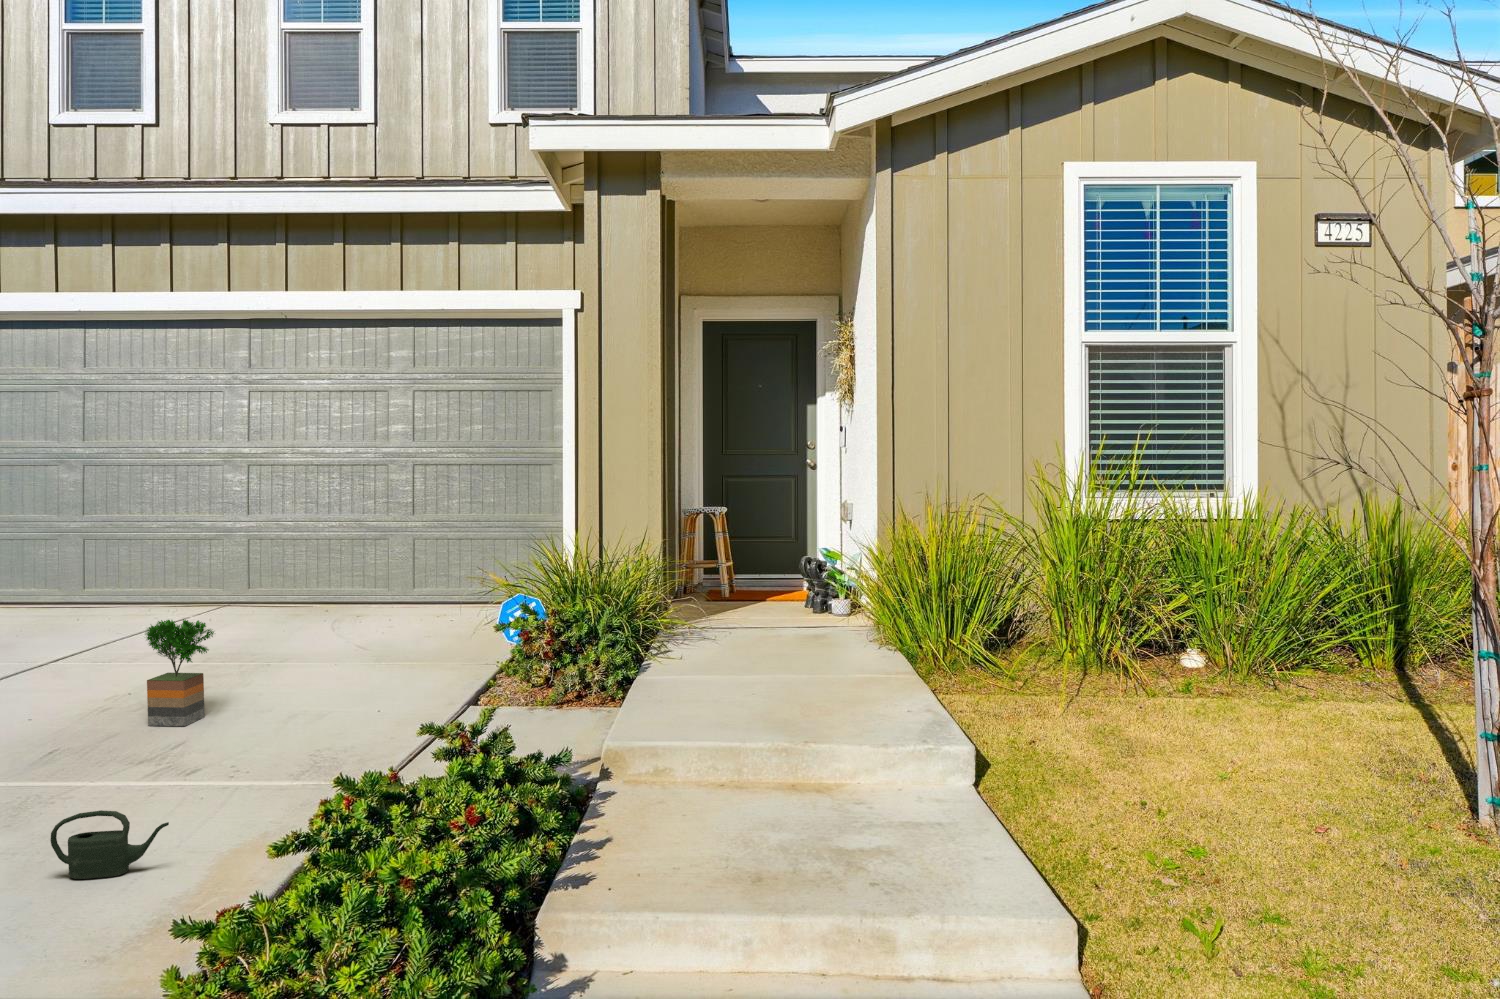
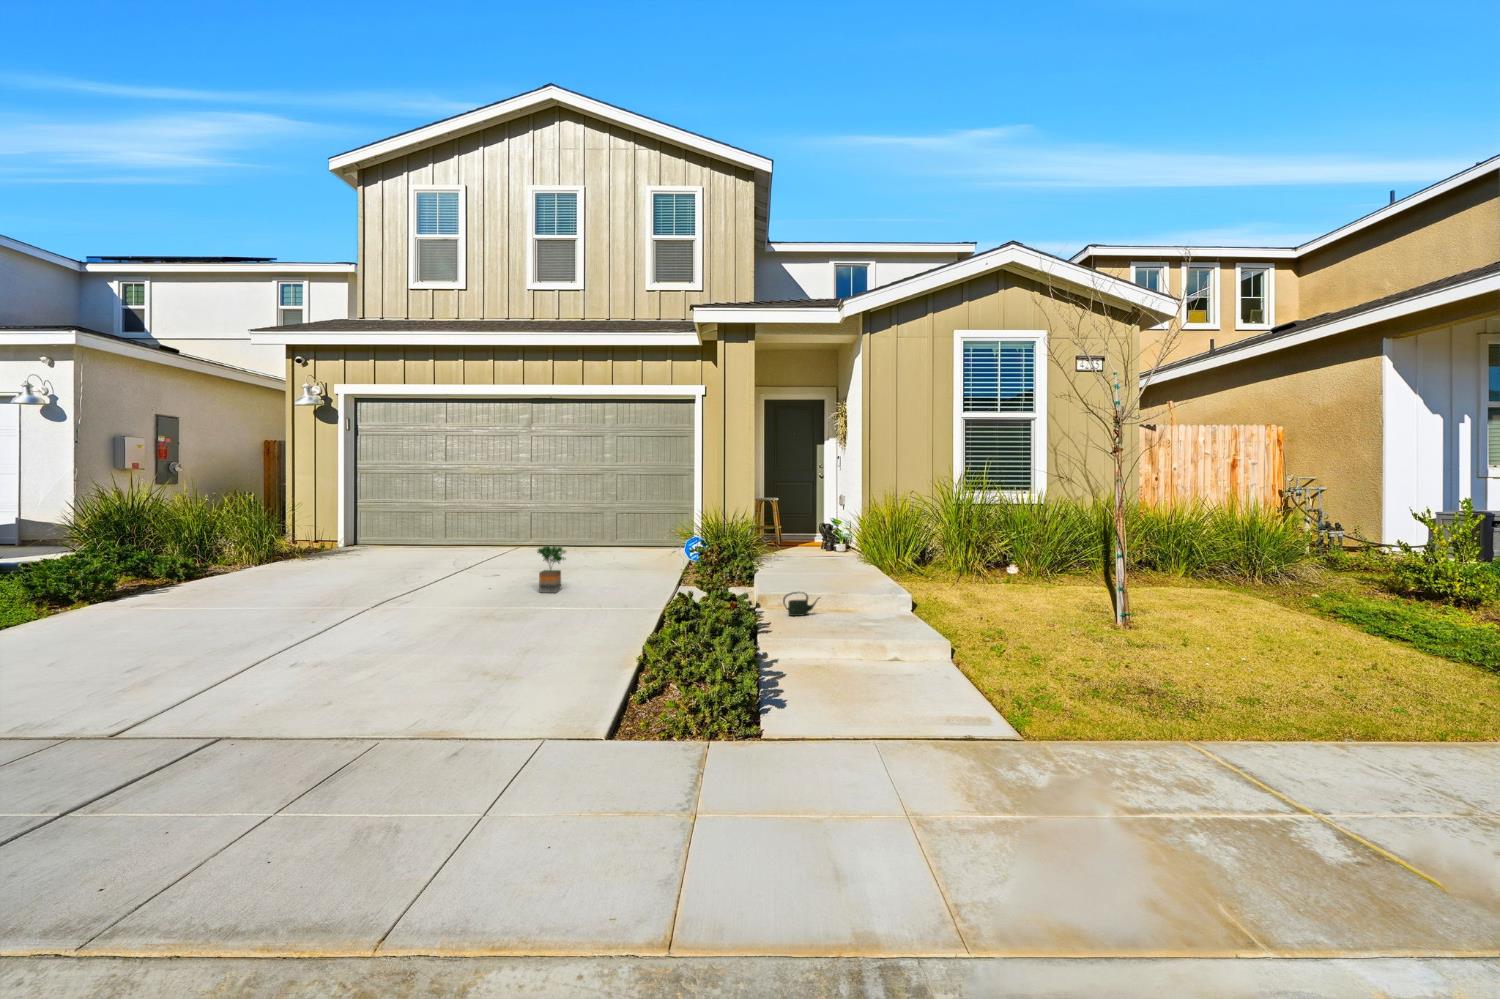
watering can: present [50,810,169,879] -> present [783,592,819,616]

